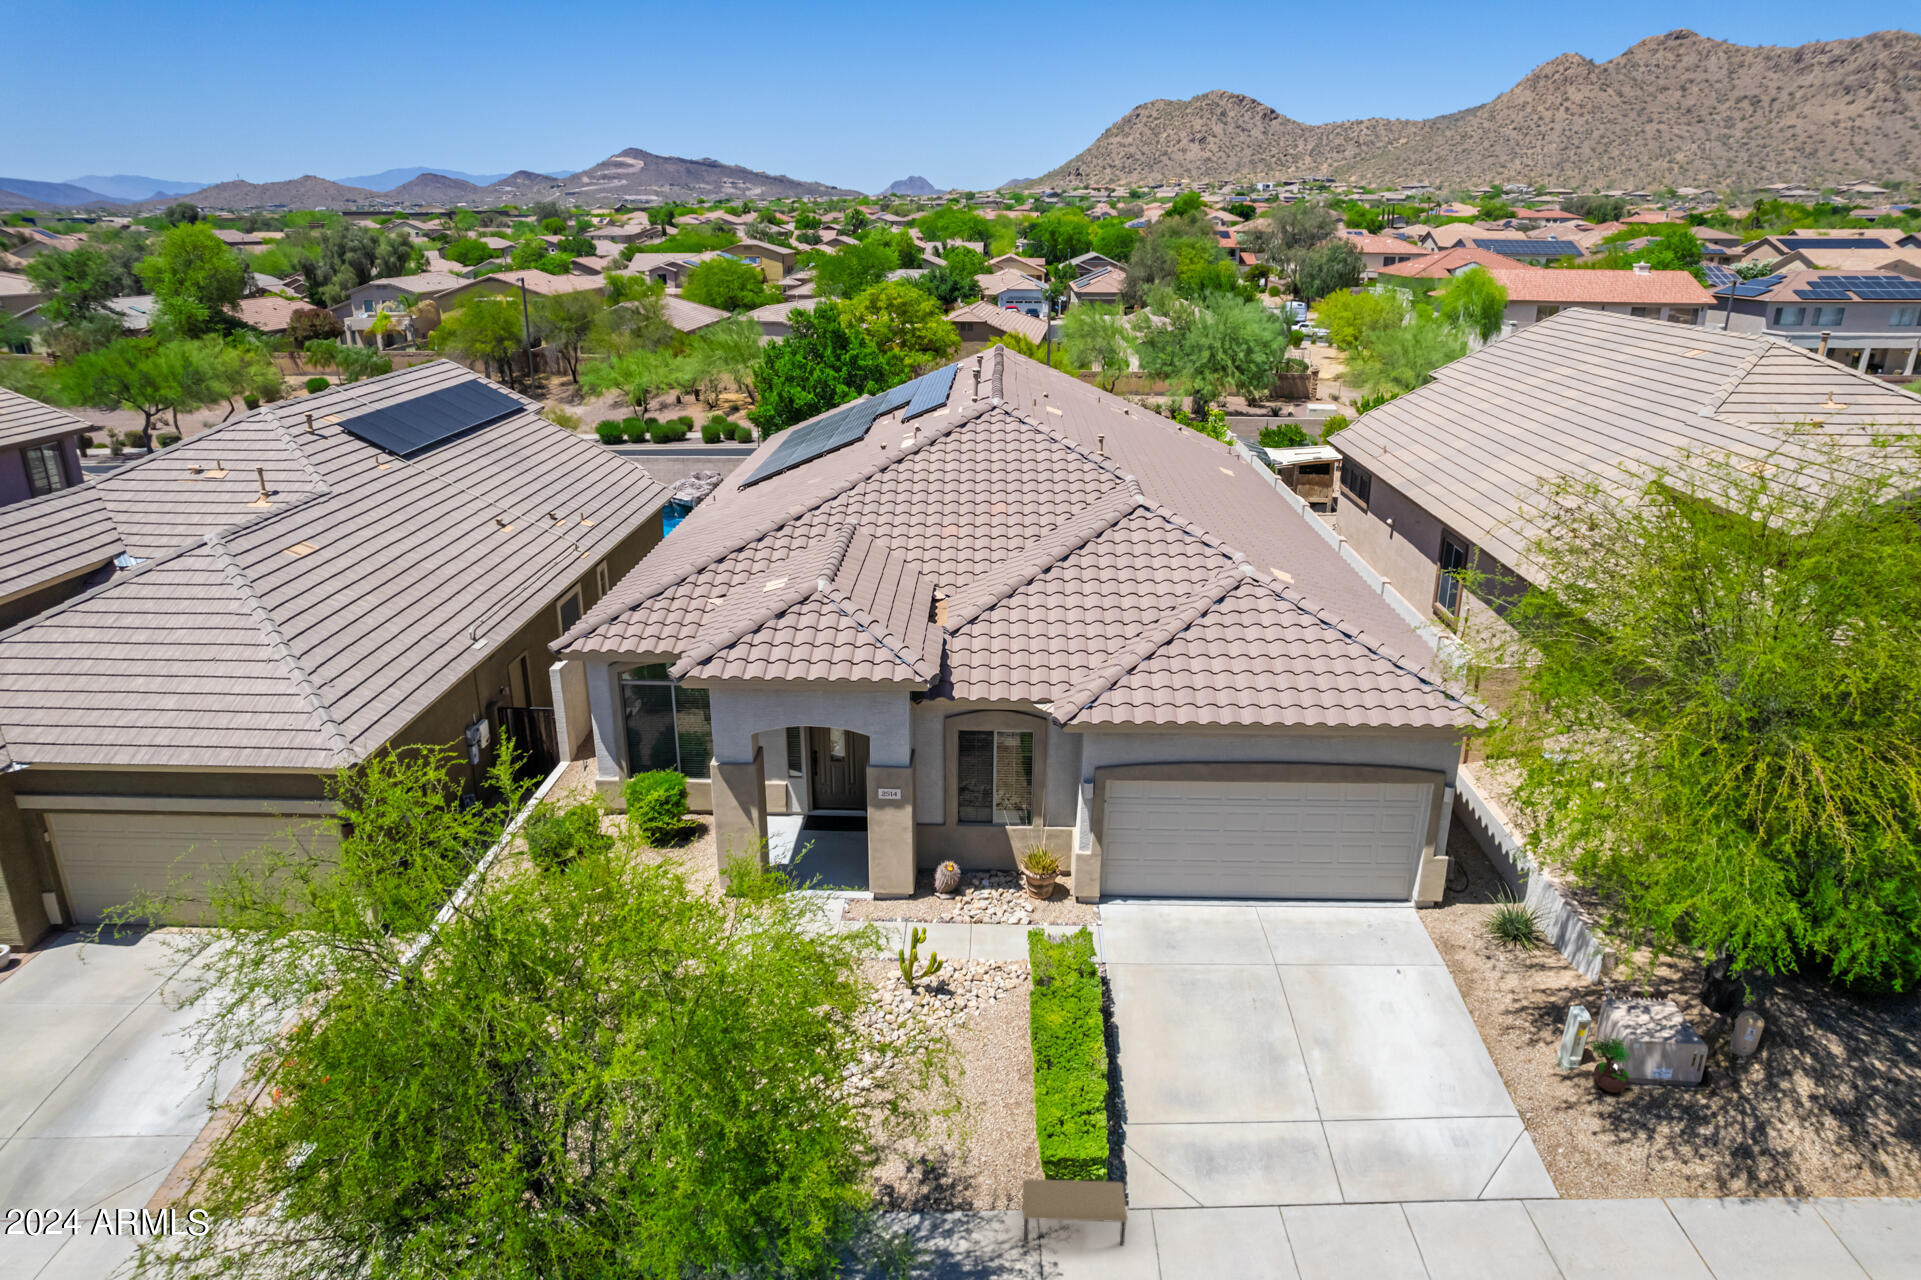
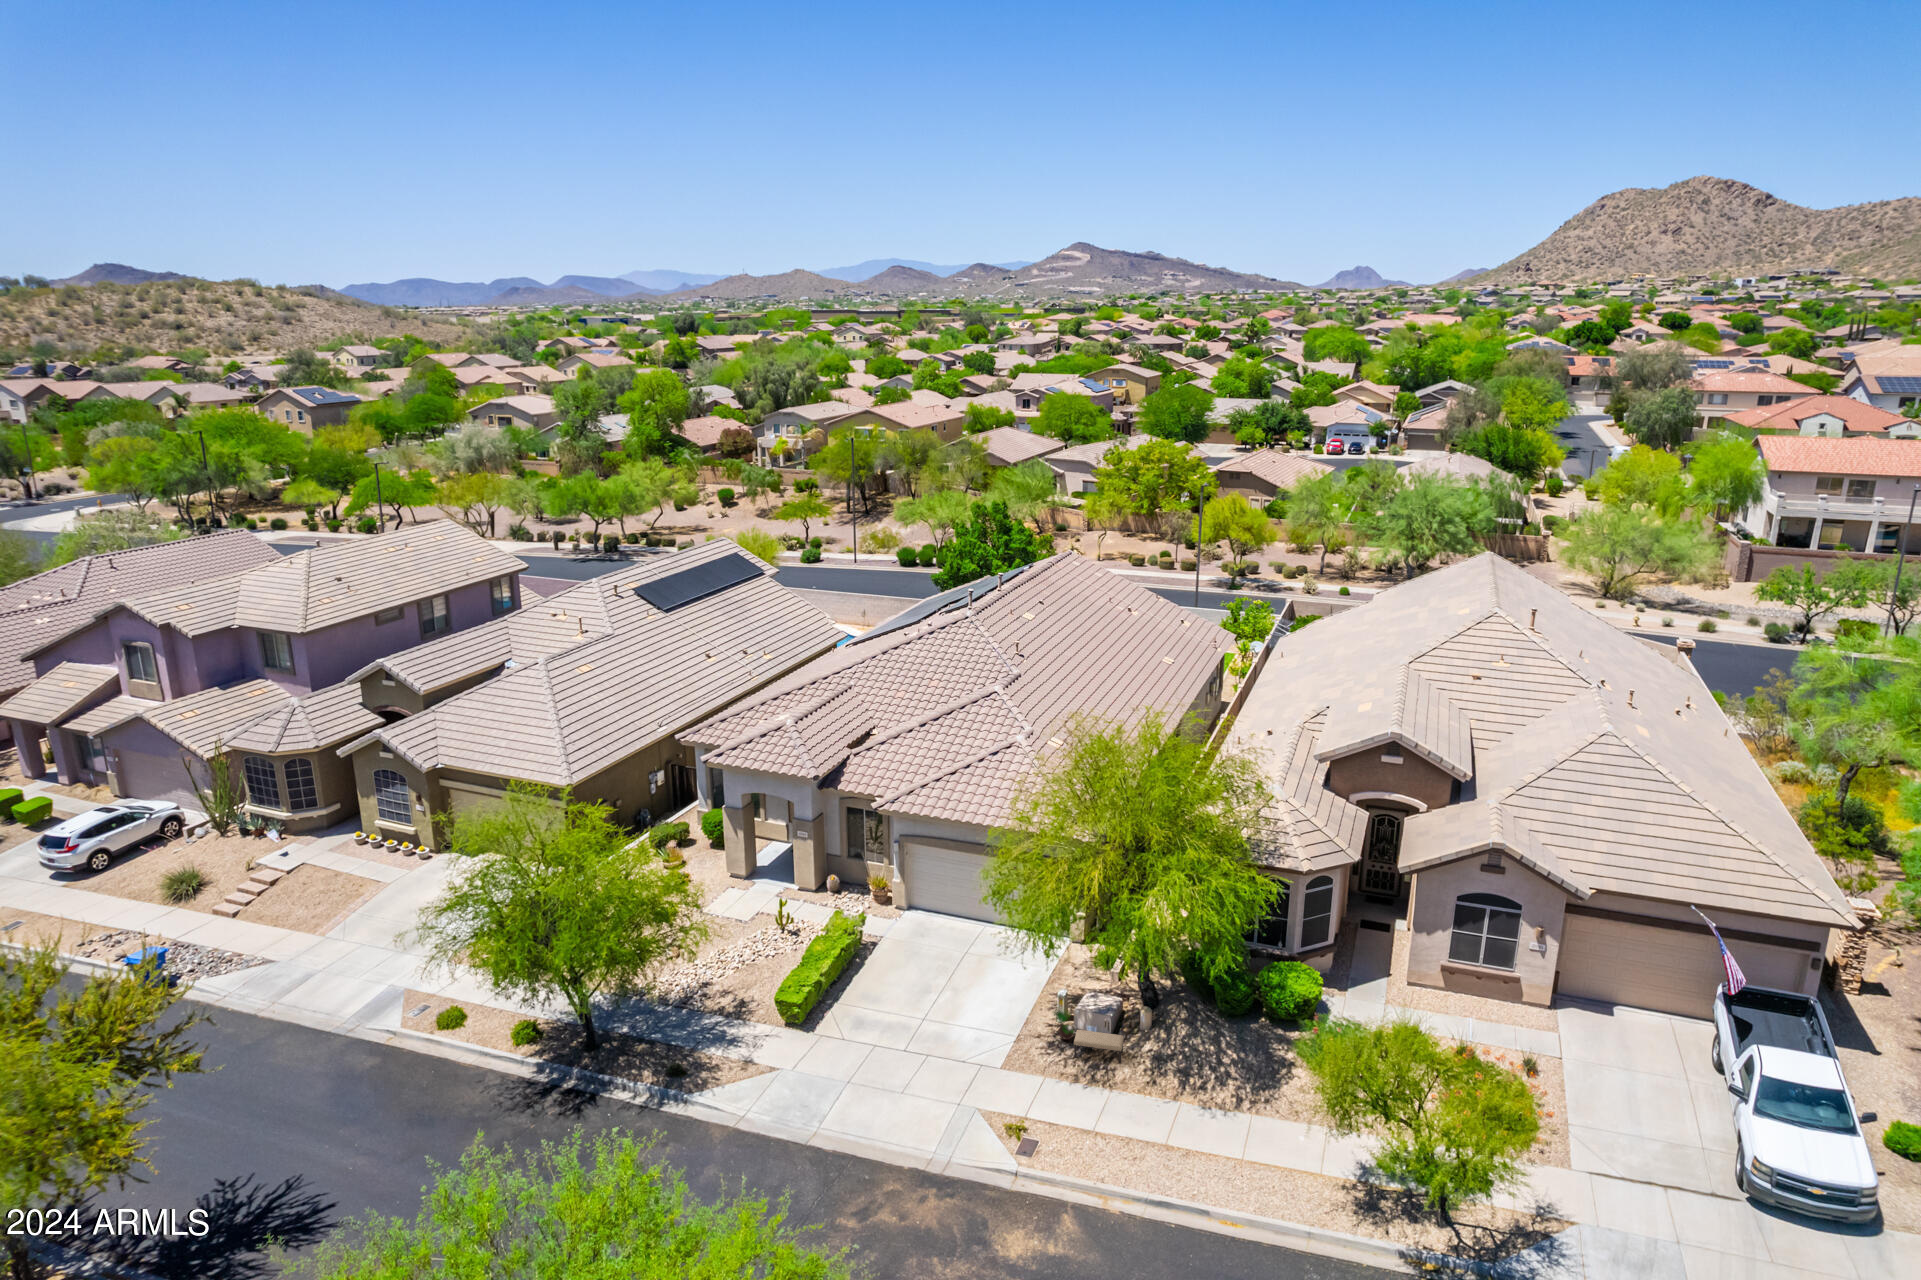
bench: present [1023,1179,1127,1245] -> present [1074,1030,1124,1063]

